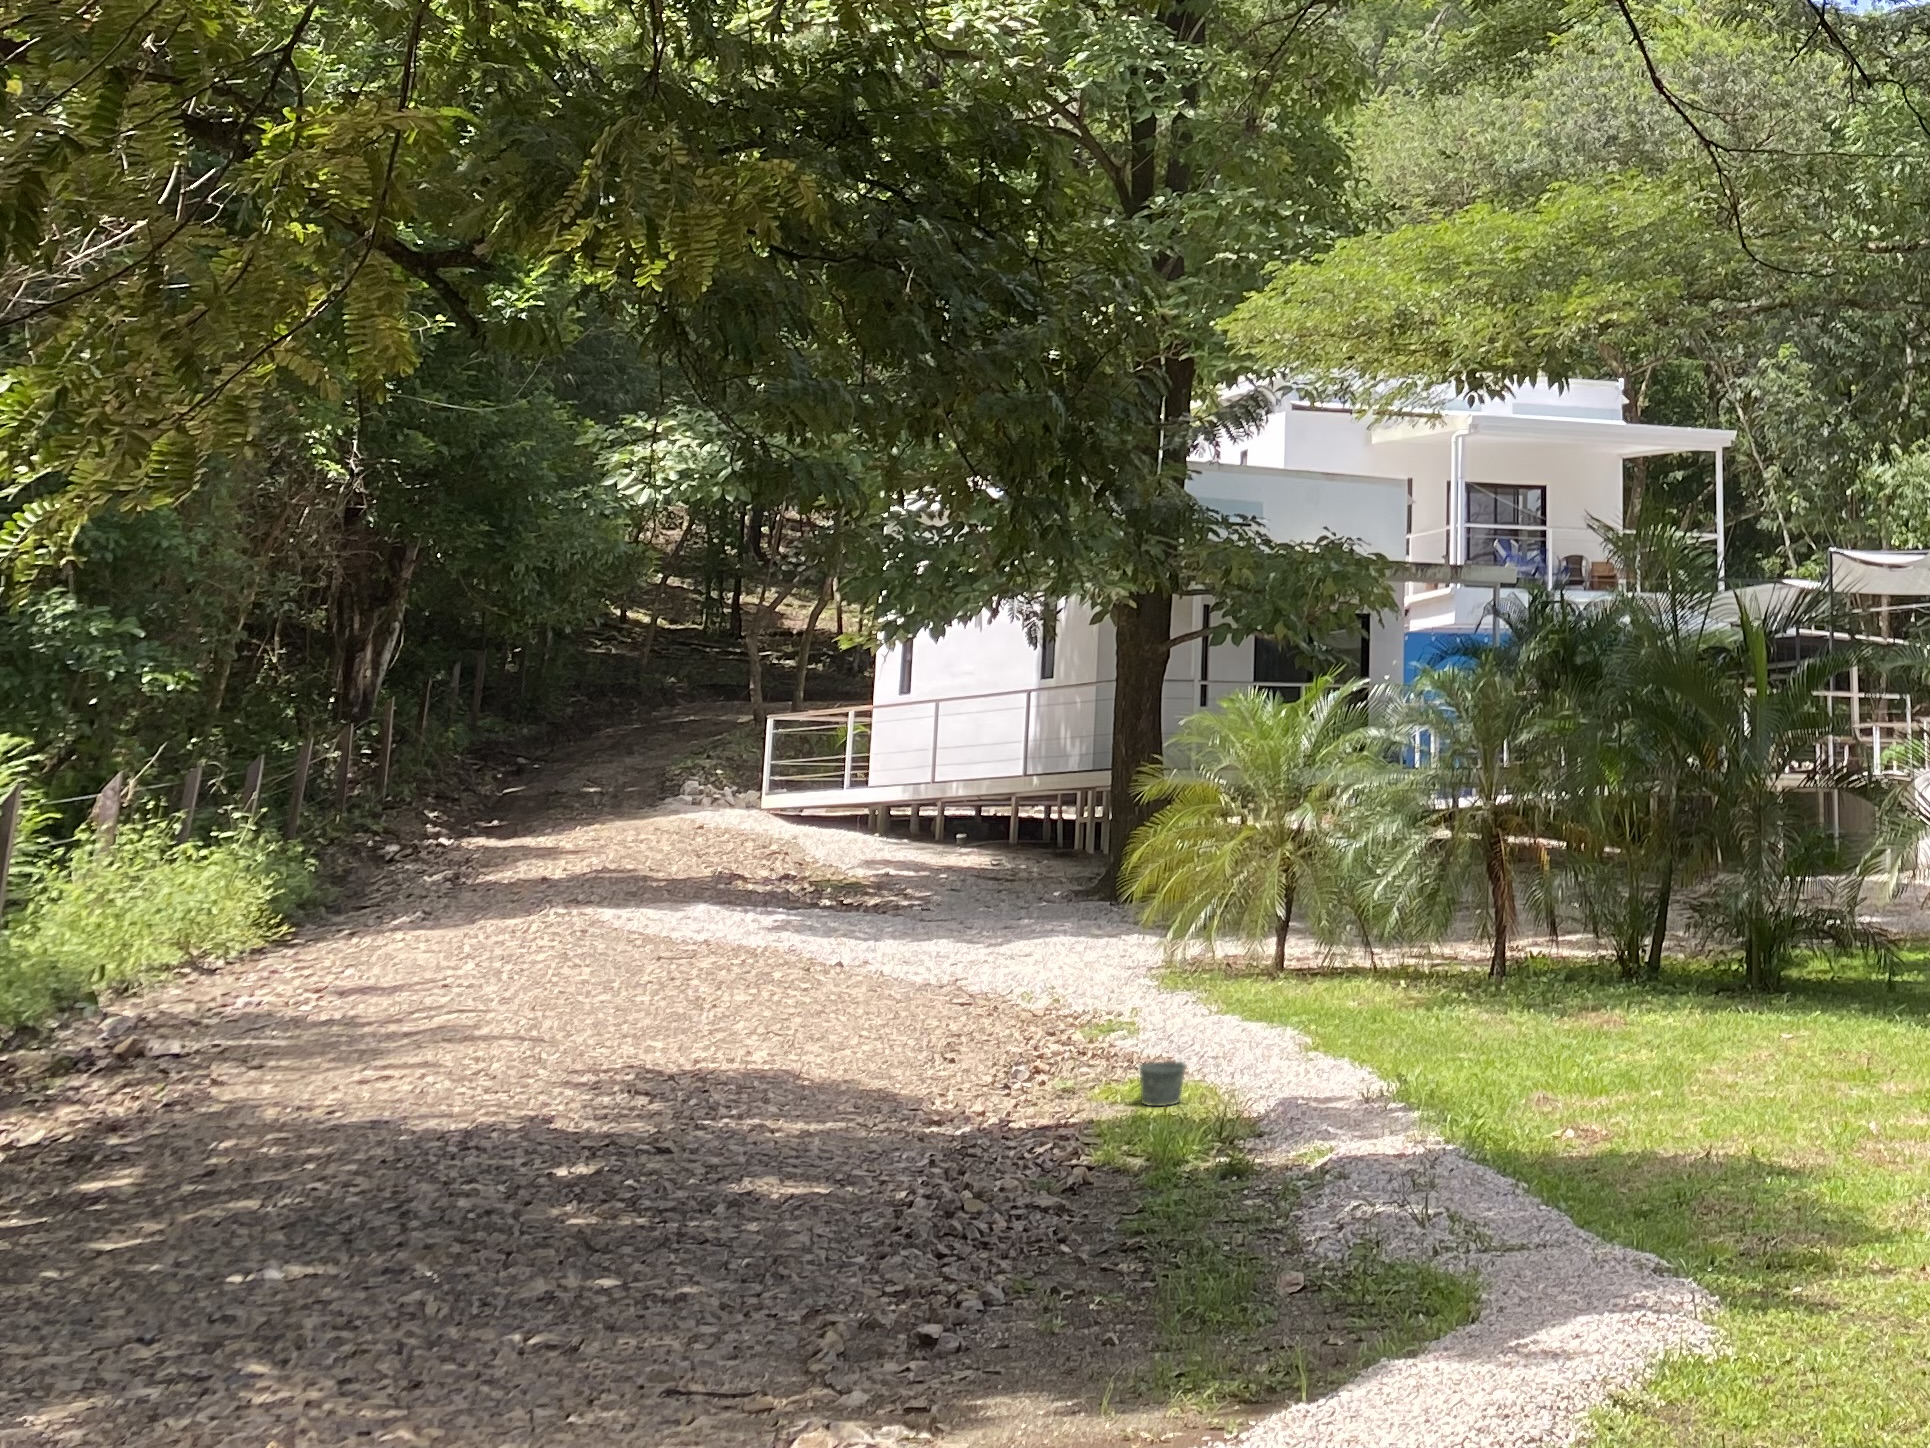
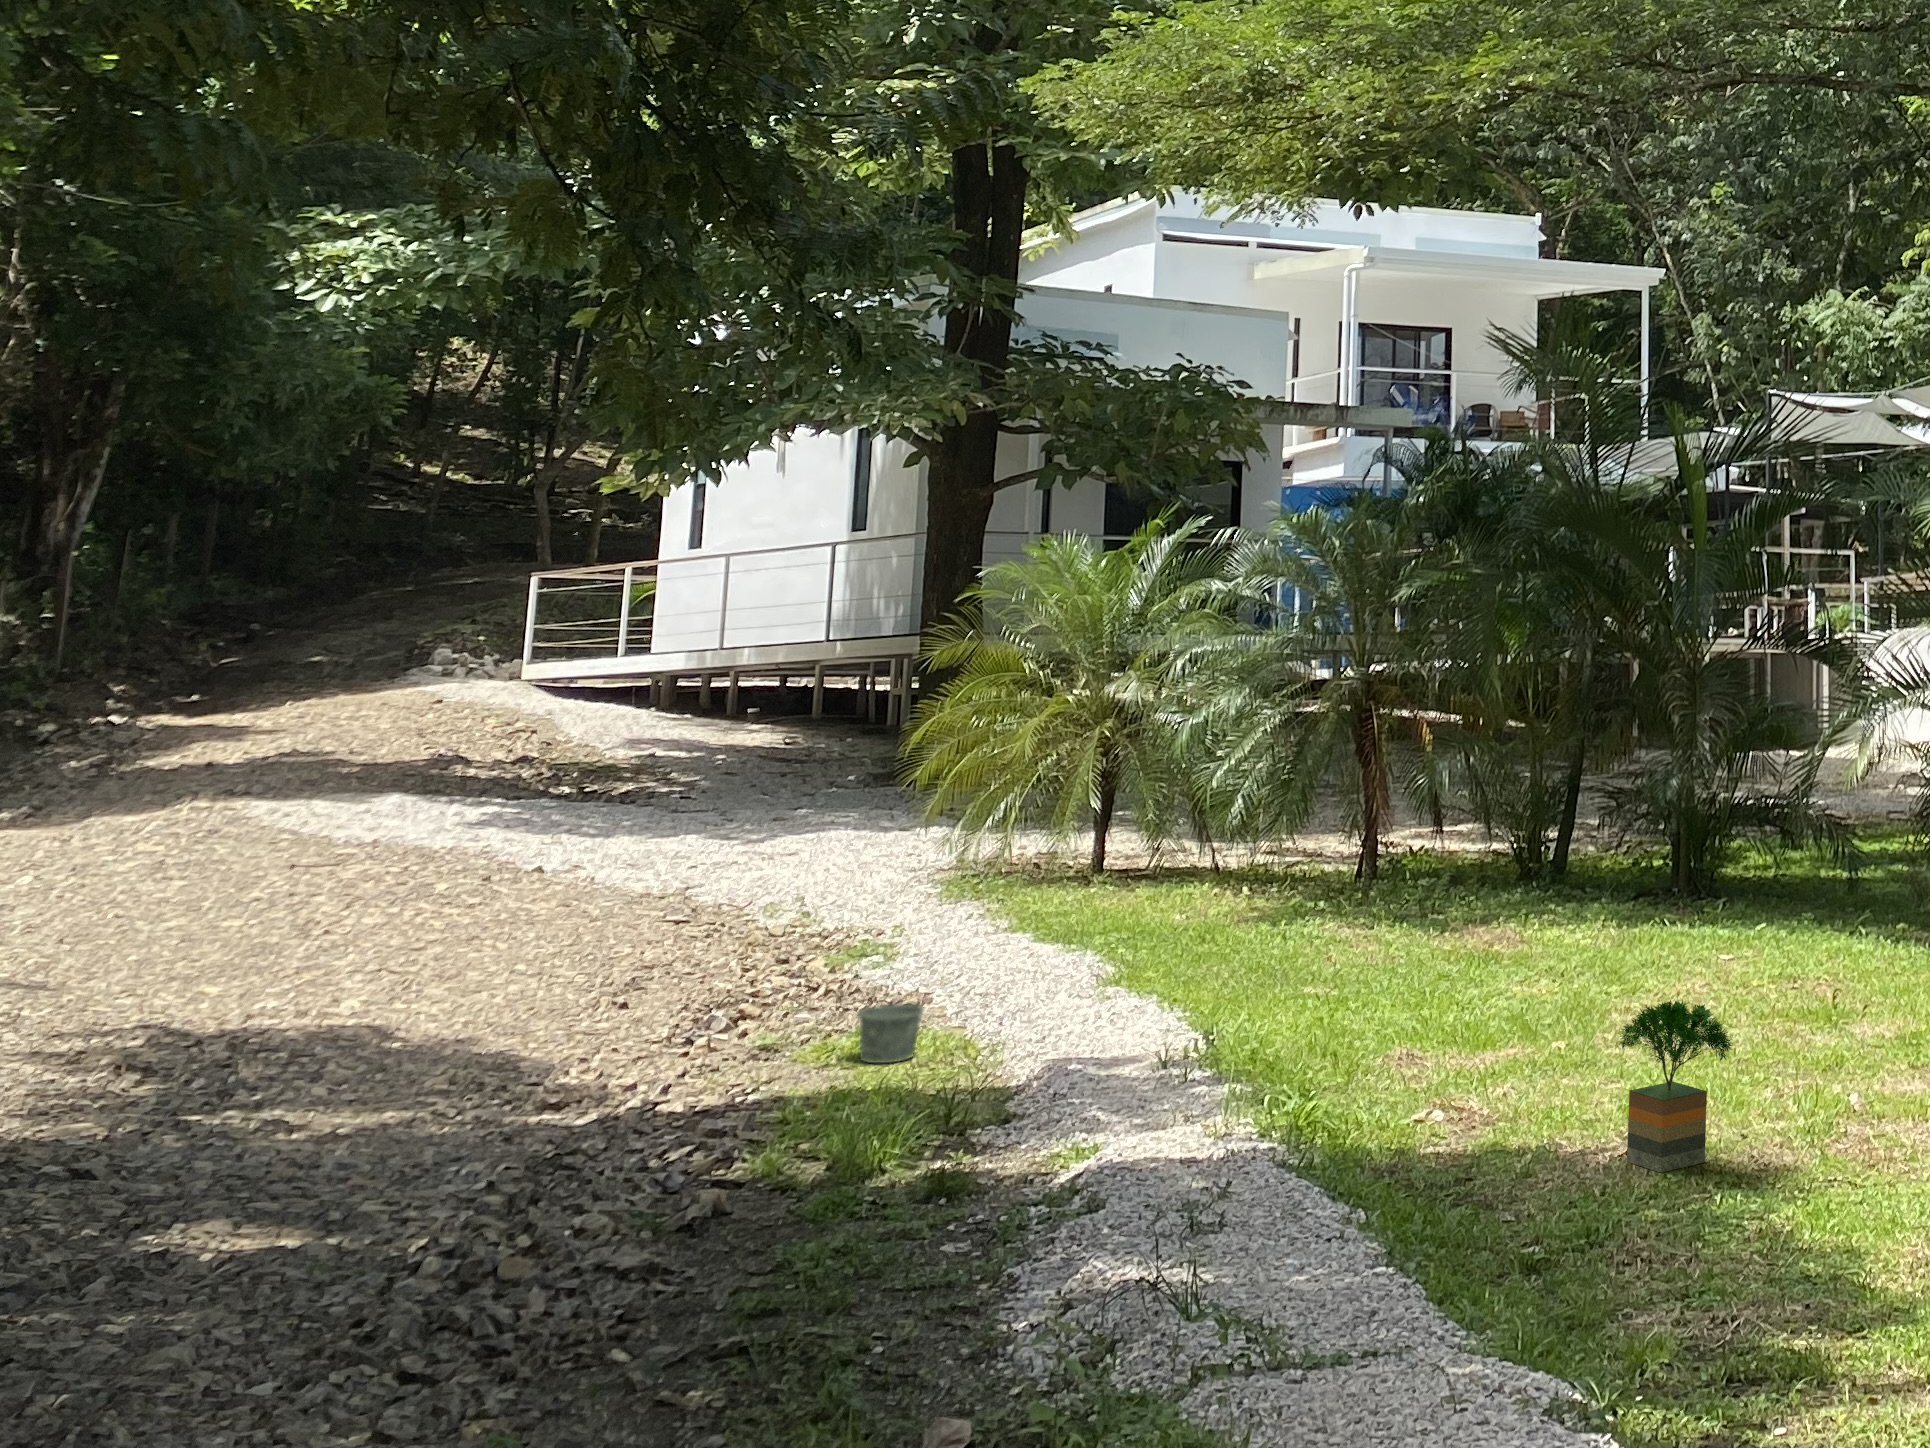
potted tree: none [1713,1056,1801,1187] -> present [1619,1000,1732,1173]

